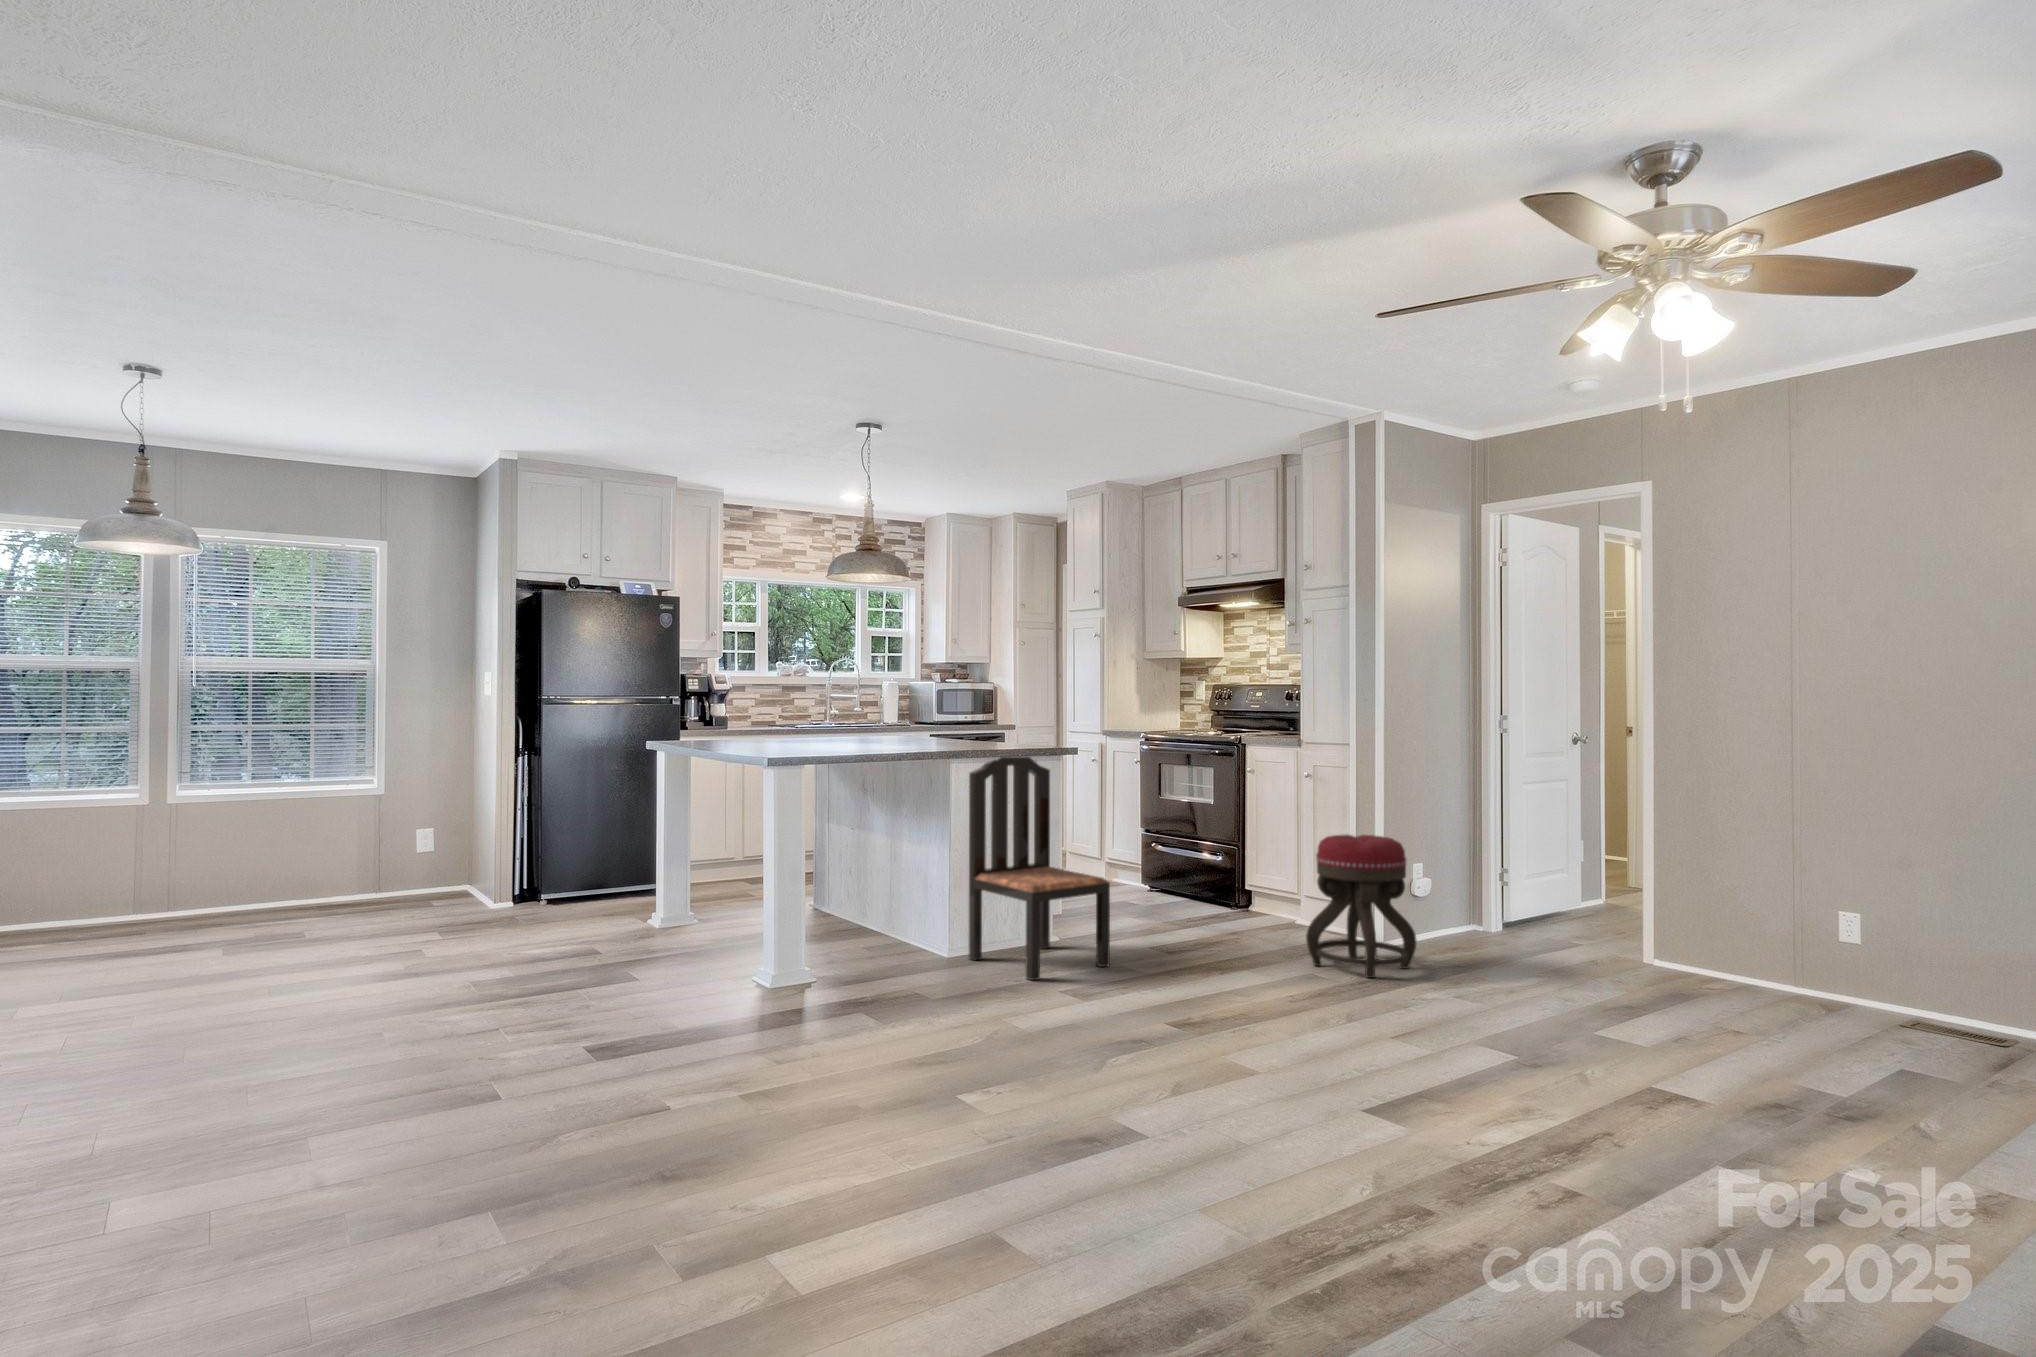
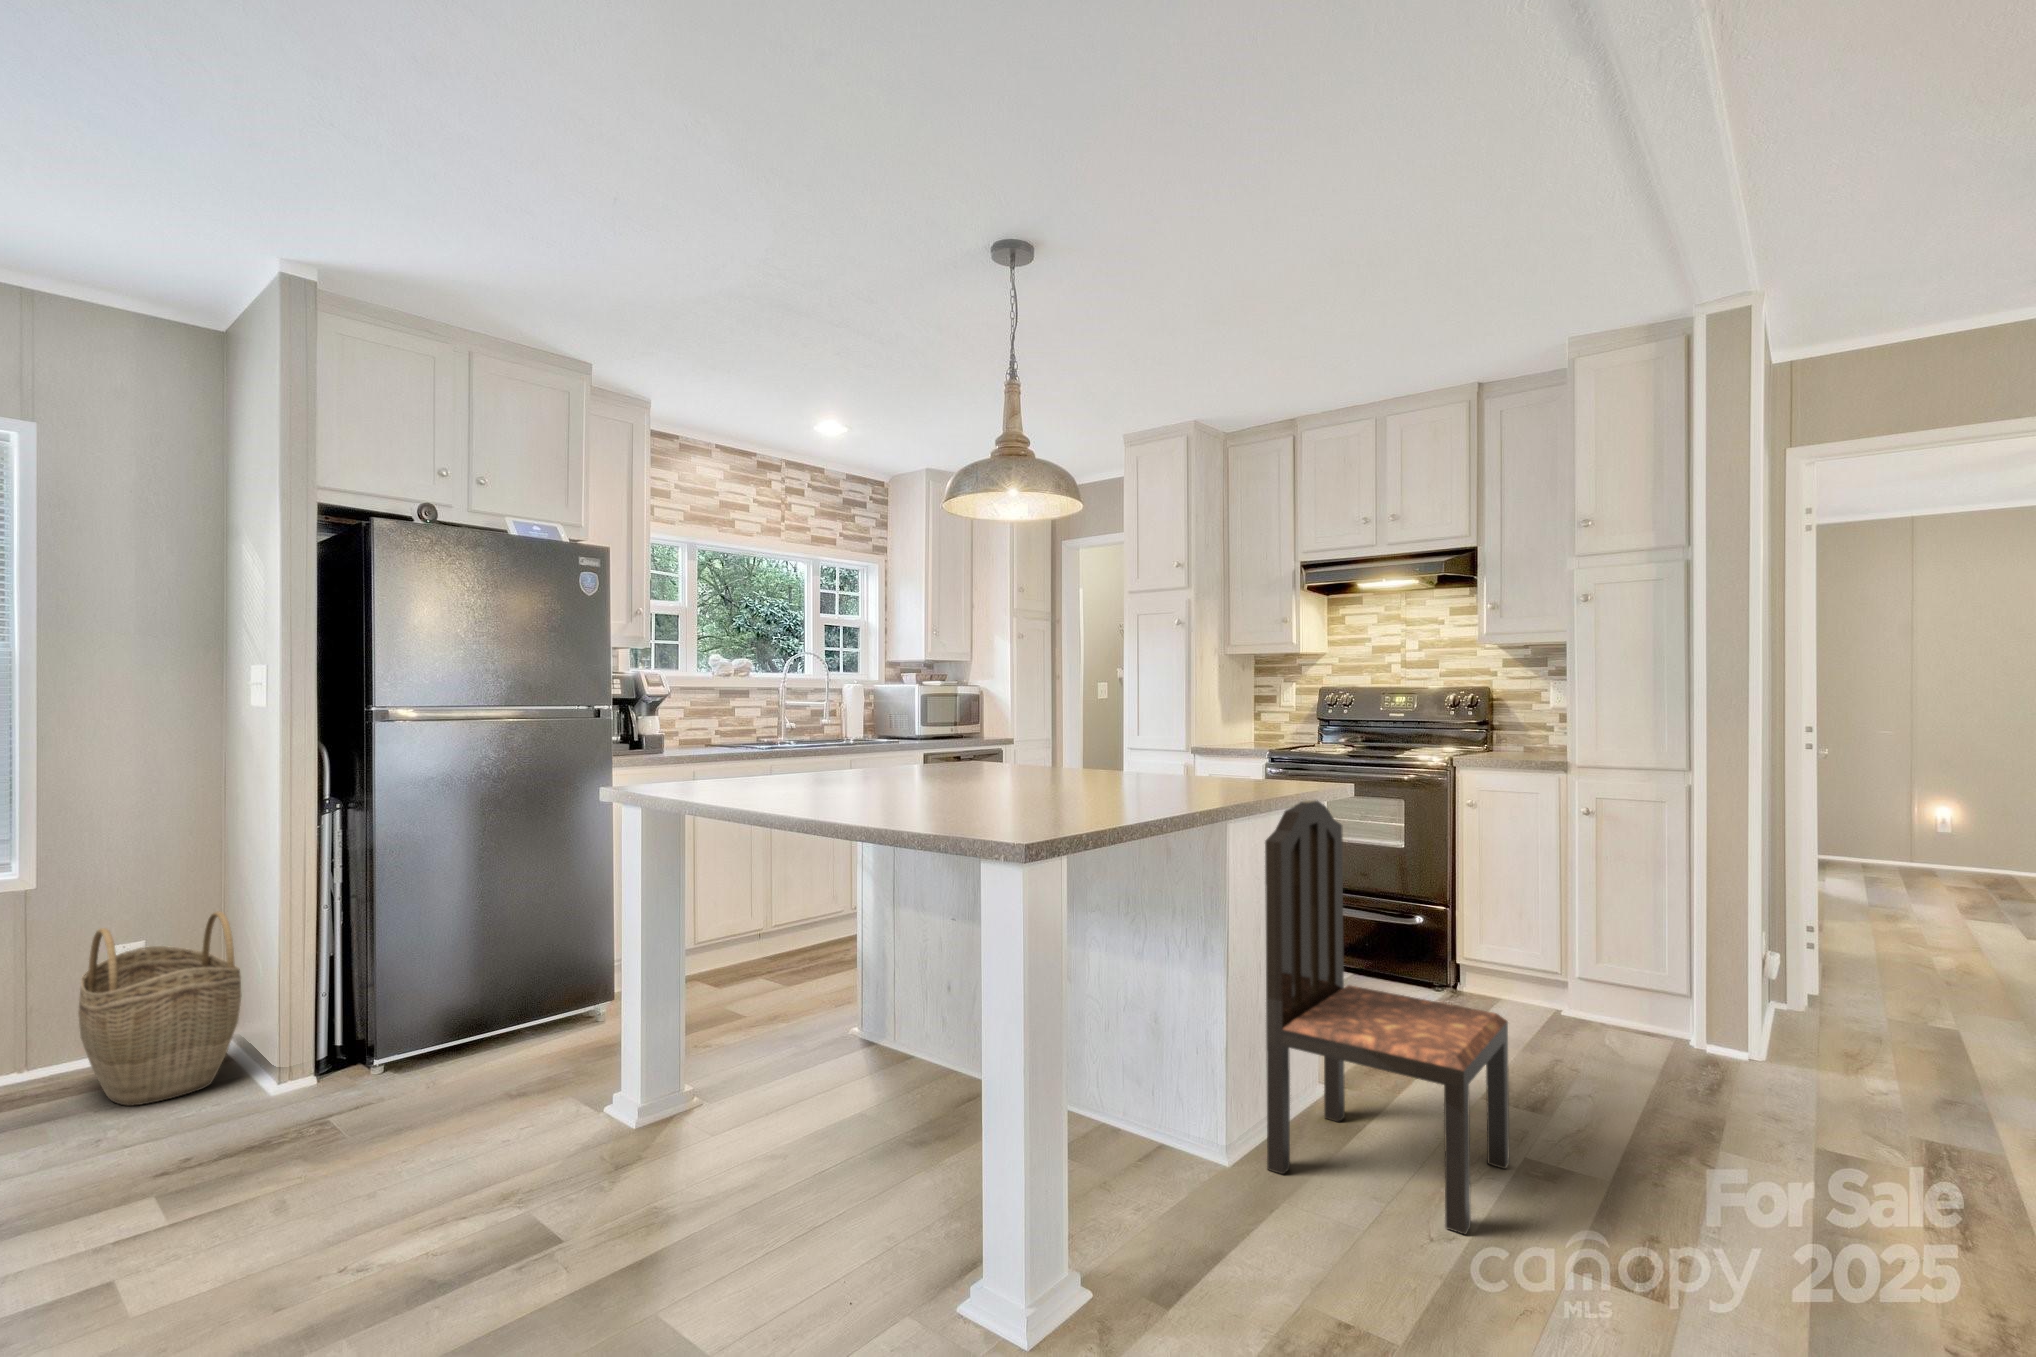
woven basket: none [404,810,478,907] -> present [78,912,241,1106]
ottoman: present [1306,835,1417,978] -> none [1746,910,1927,1150]

